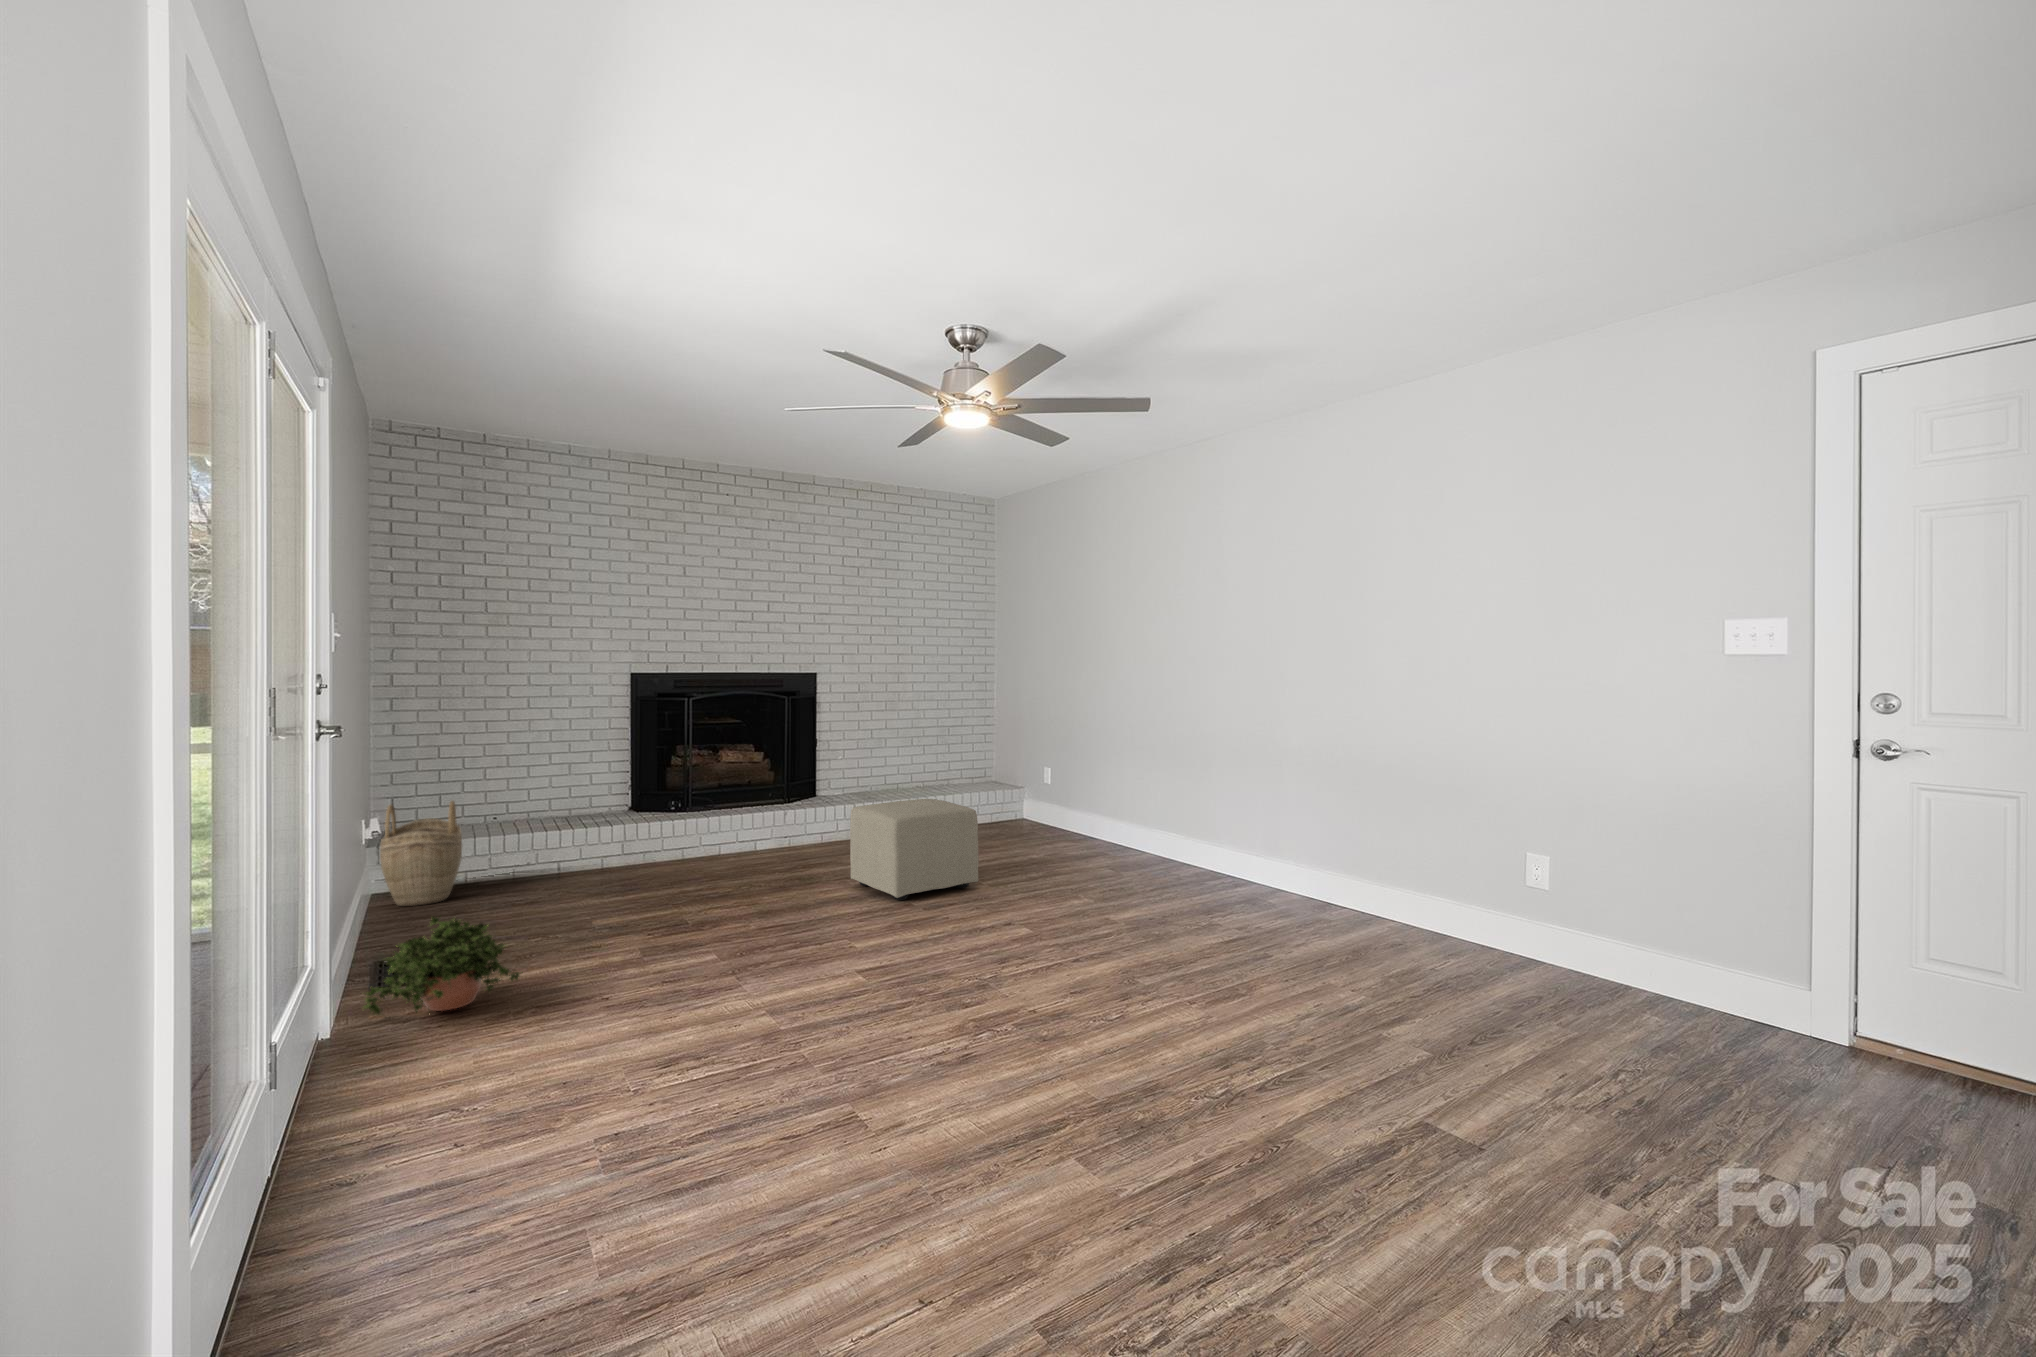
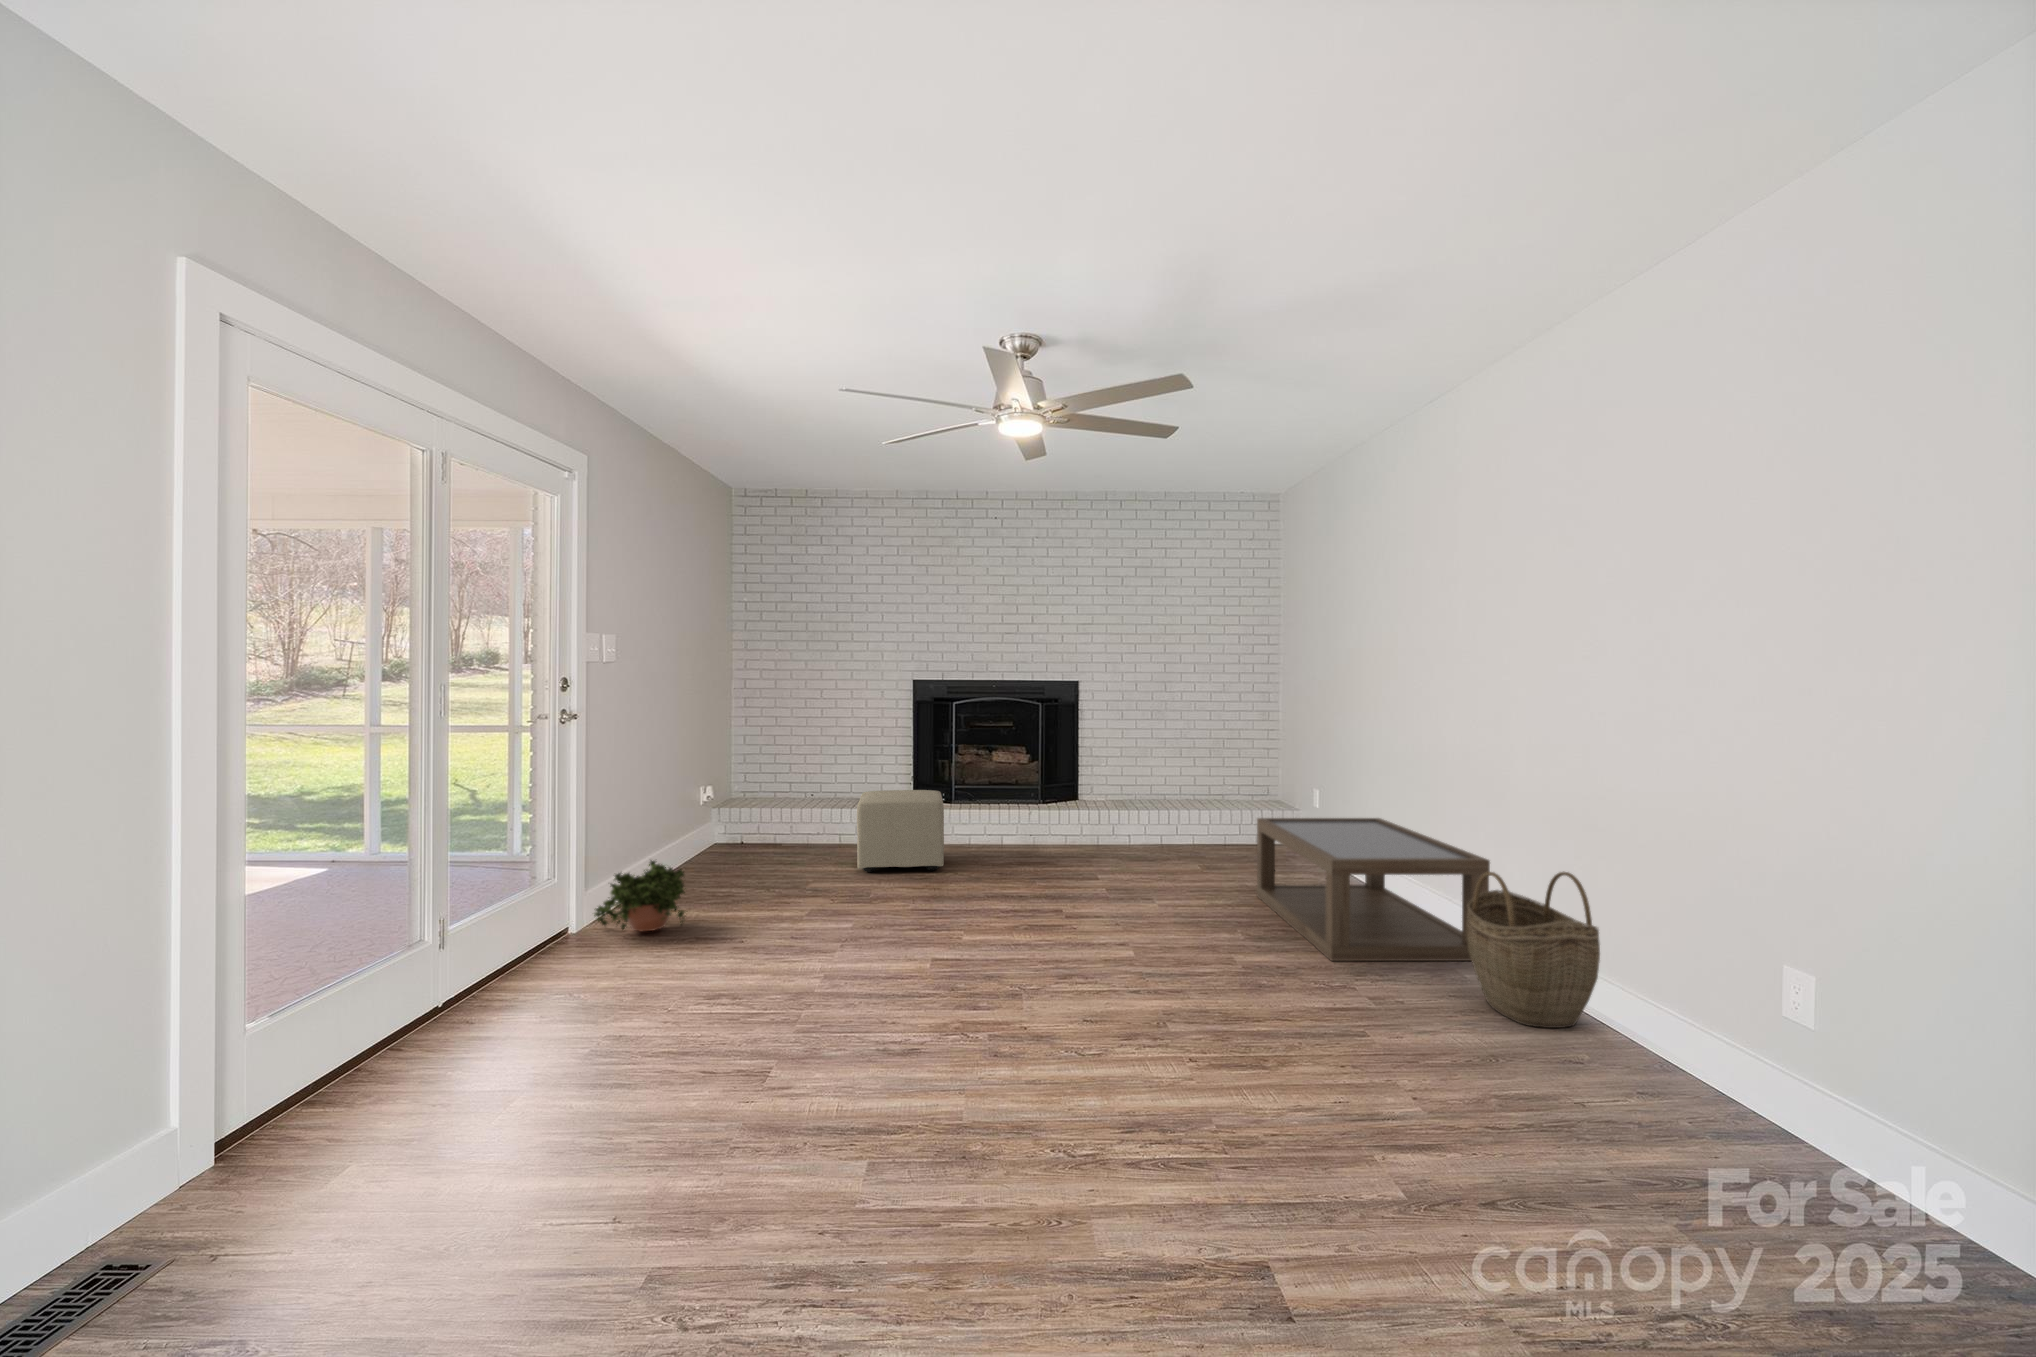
coffee table: none [1054,787,1276,910] -> present [1257,818,1490,961]
ottoman: present [850,799,979,900] -> present [857,790,944,872]
woven basket: present [380,801,462,906] -> present [1466,872,1600,1028]

